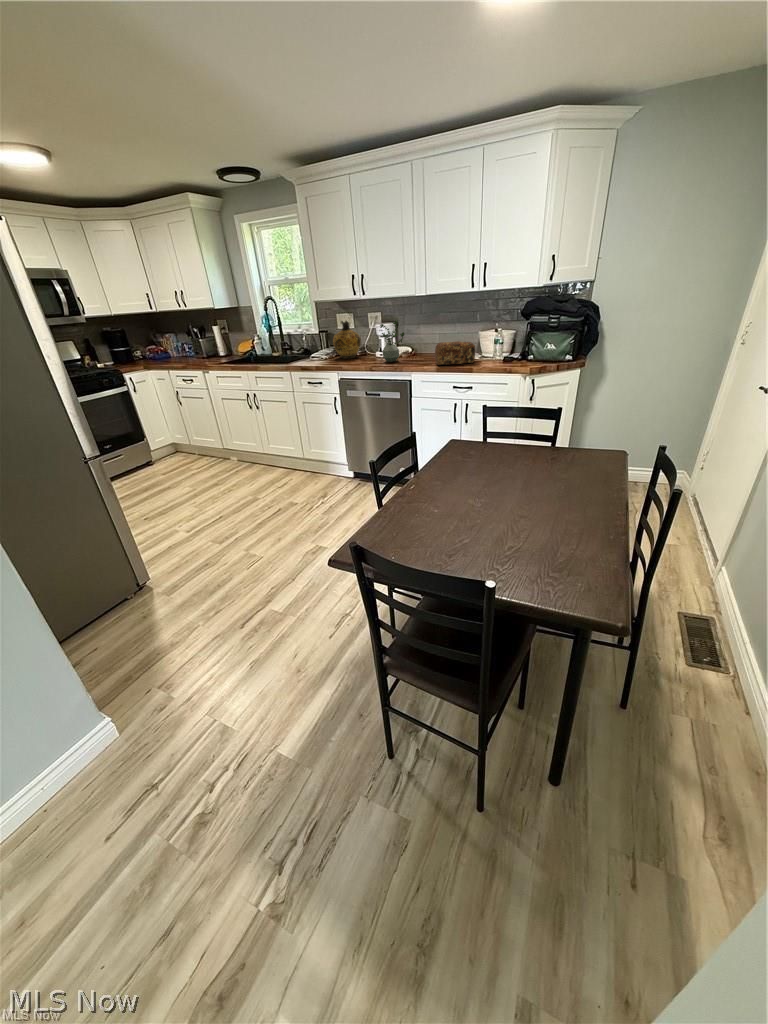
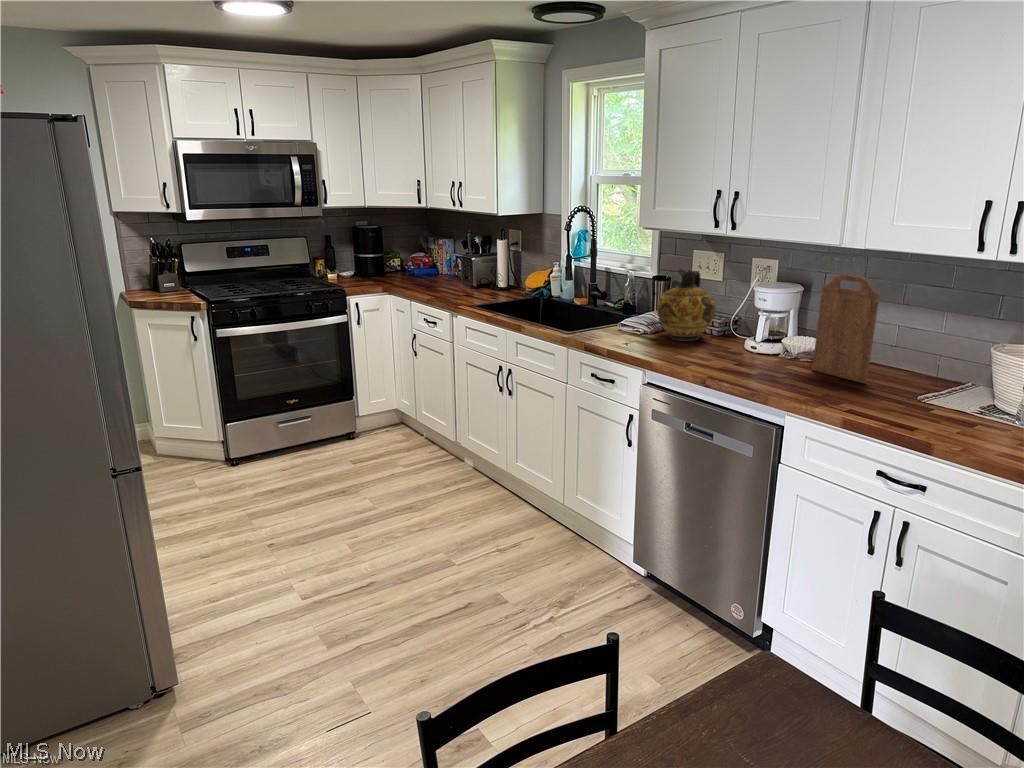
cutting board: none [412,309,436,358] -> present [812,275,879,383]
potted plant: present [380,320,404,362] -> none [739,289,794,372]
bread loaf: present [435,341,475,365] -> none [848,361,961,425]

